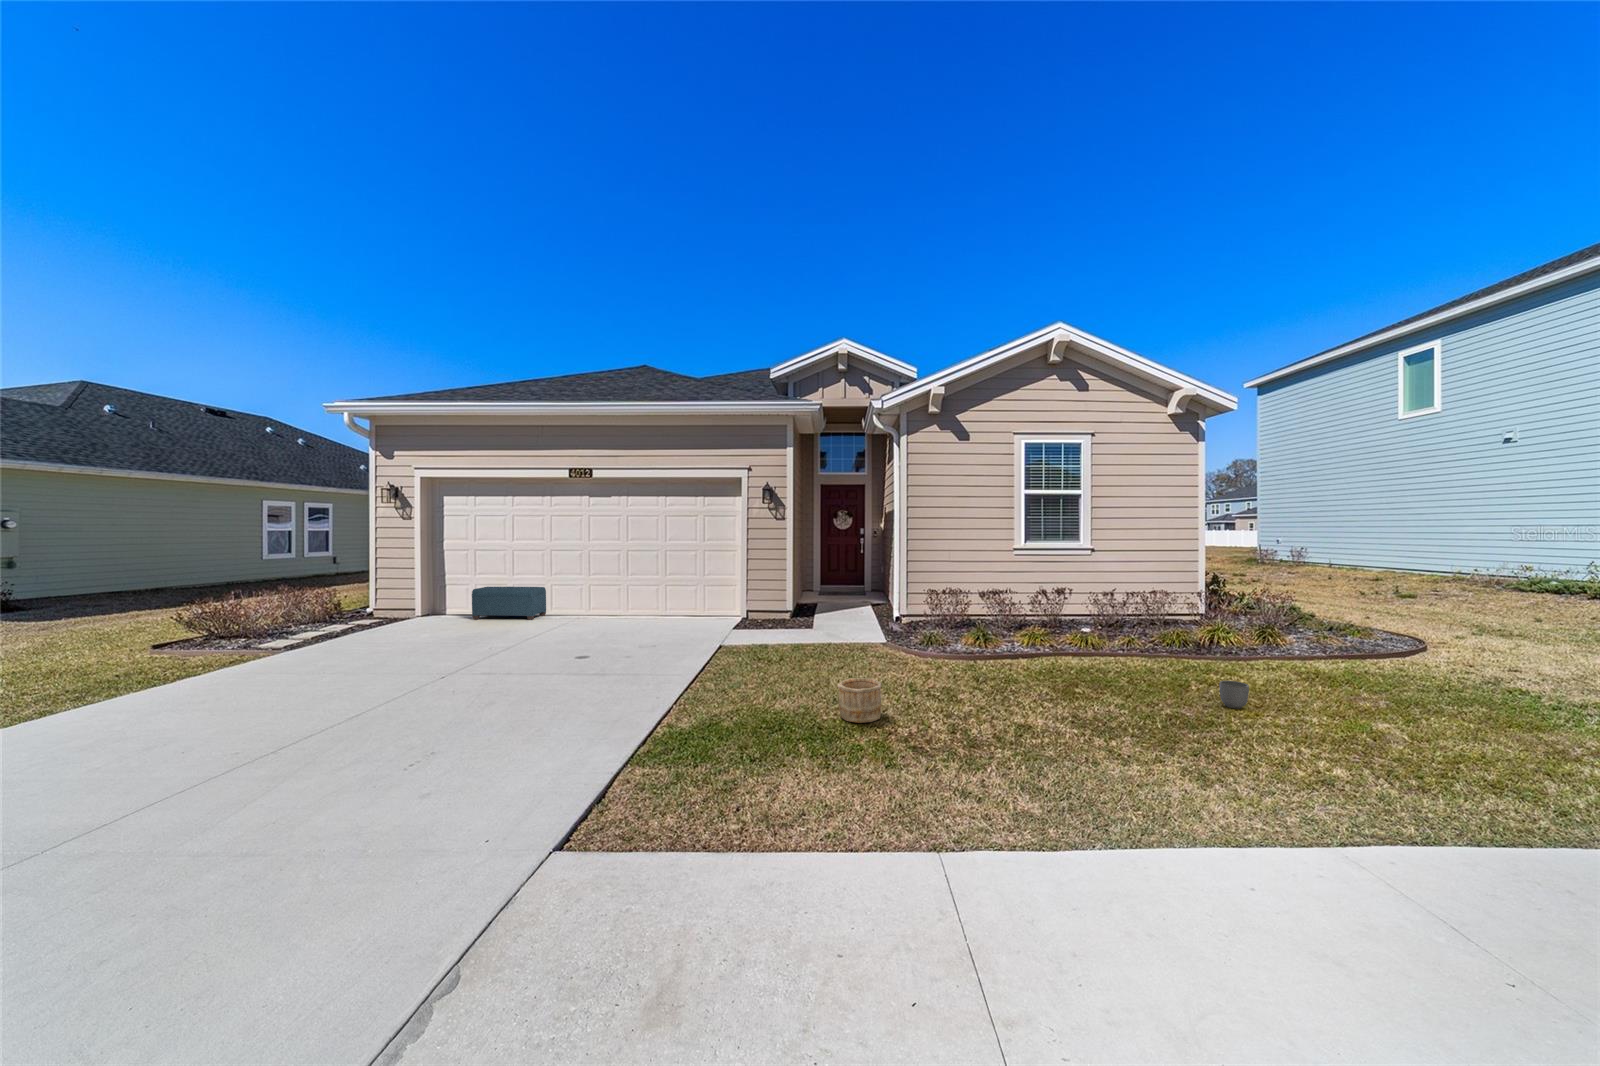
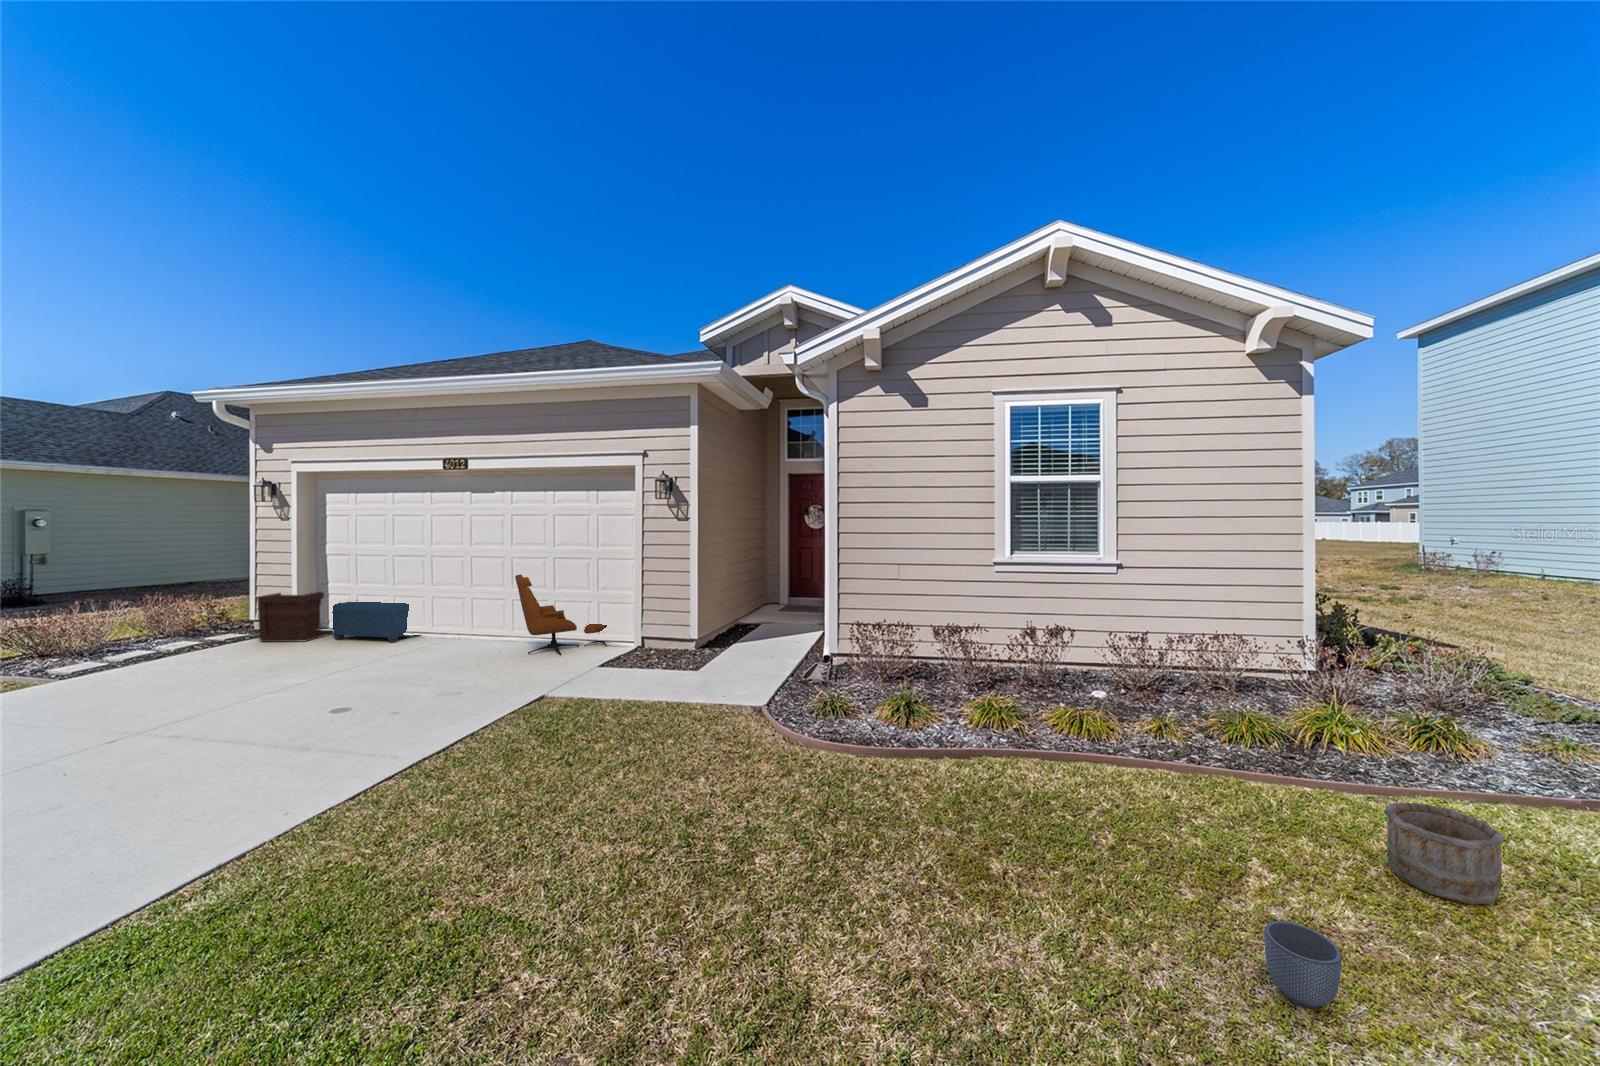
lounge chair: none [656,561,724,623] -> present [515,575,607,655]
wooden crate: none [405,578,464,622] -> present [257,592,333,642]
wooden bucket: present [838,678,881,723] -> present [1384,803,1505,904]

